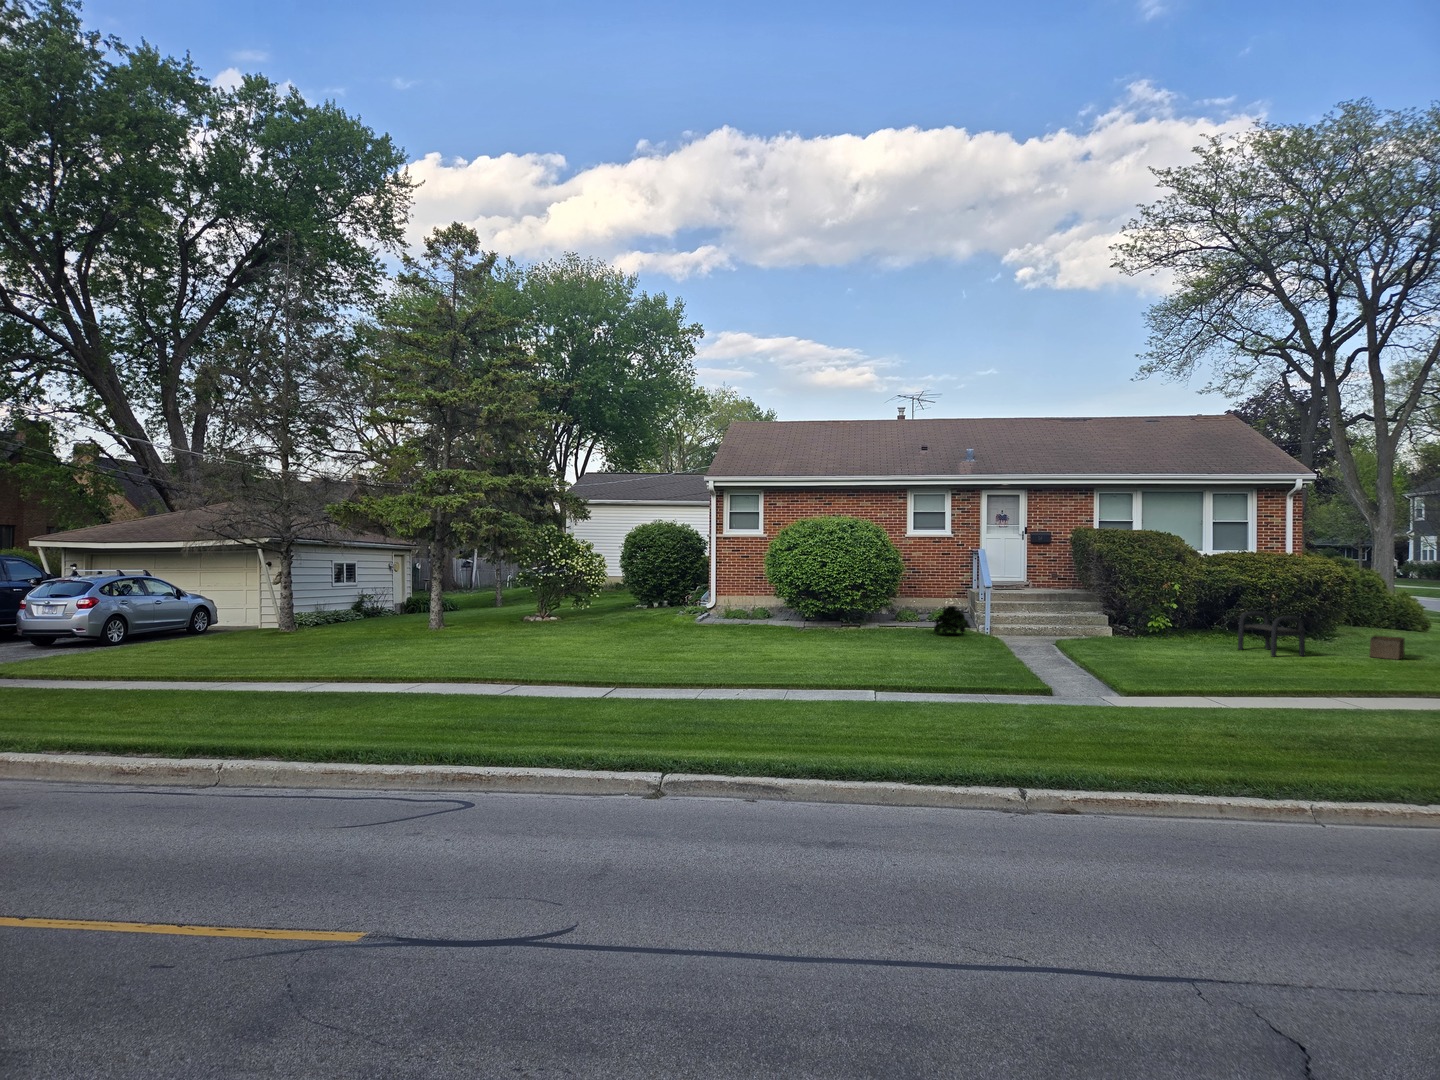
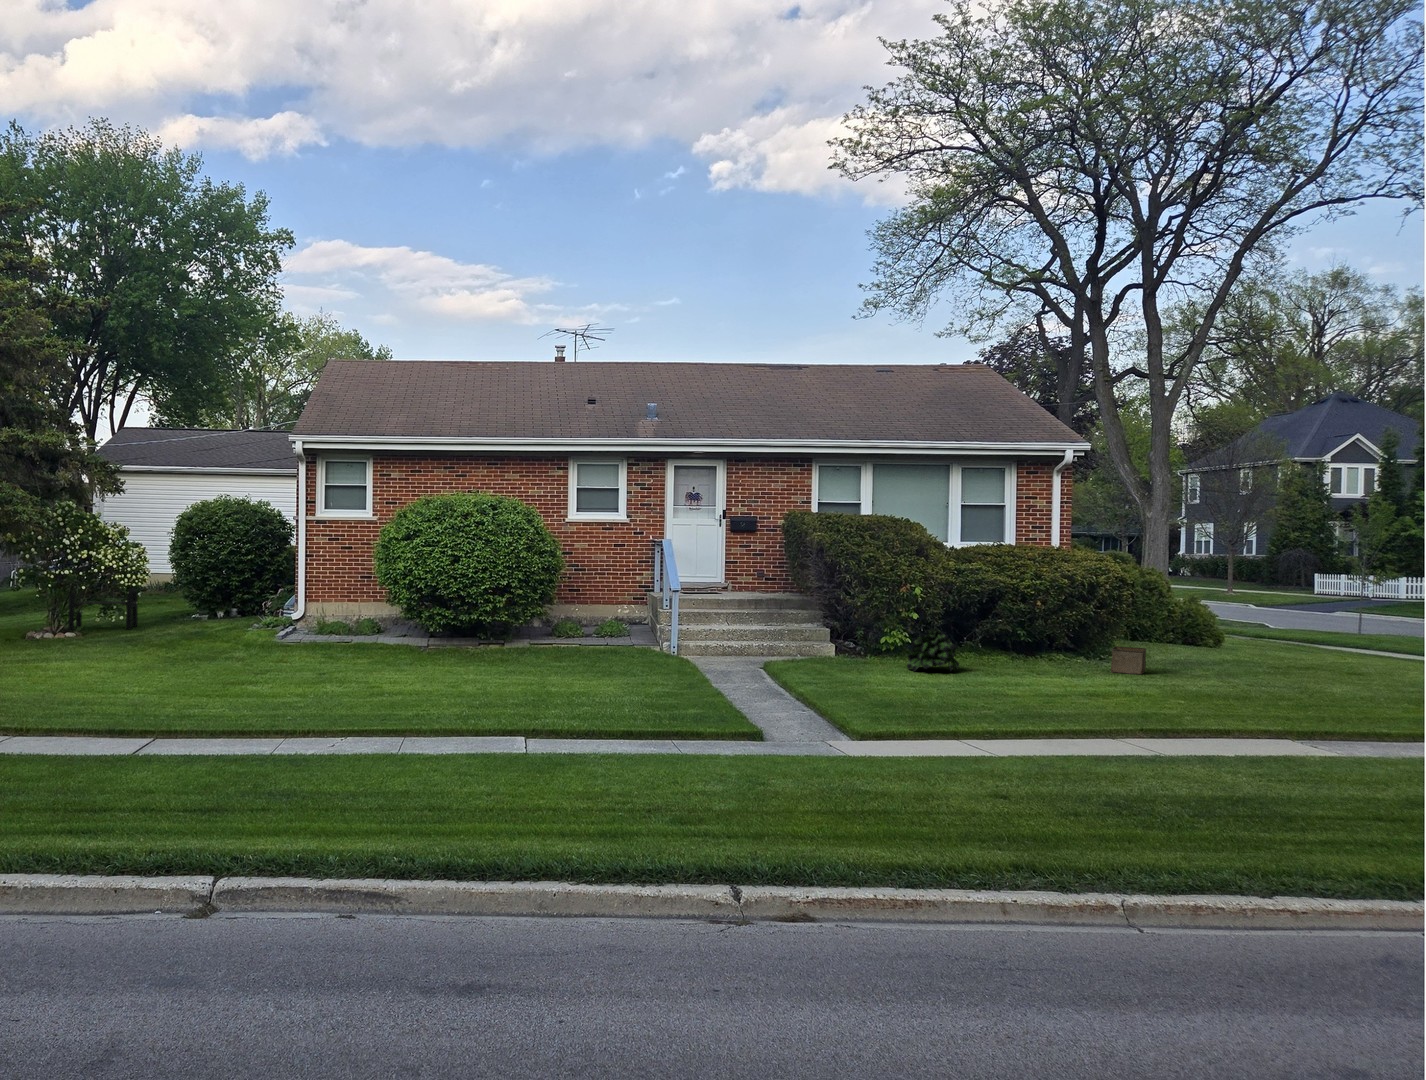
potted plant: present [934,606,971,633] -> present [907,628,959,671]
bench: present [1238,611,1305,657] -> present [68,588,138,630]

